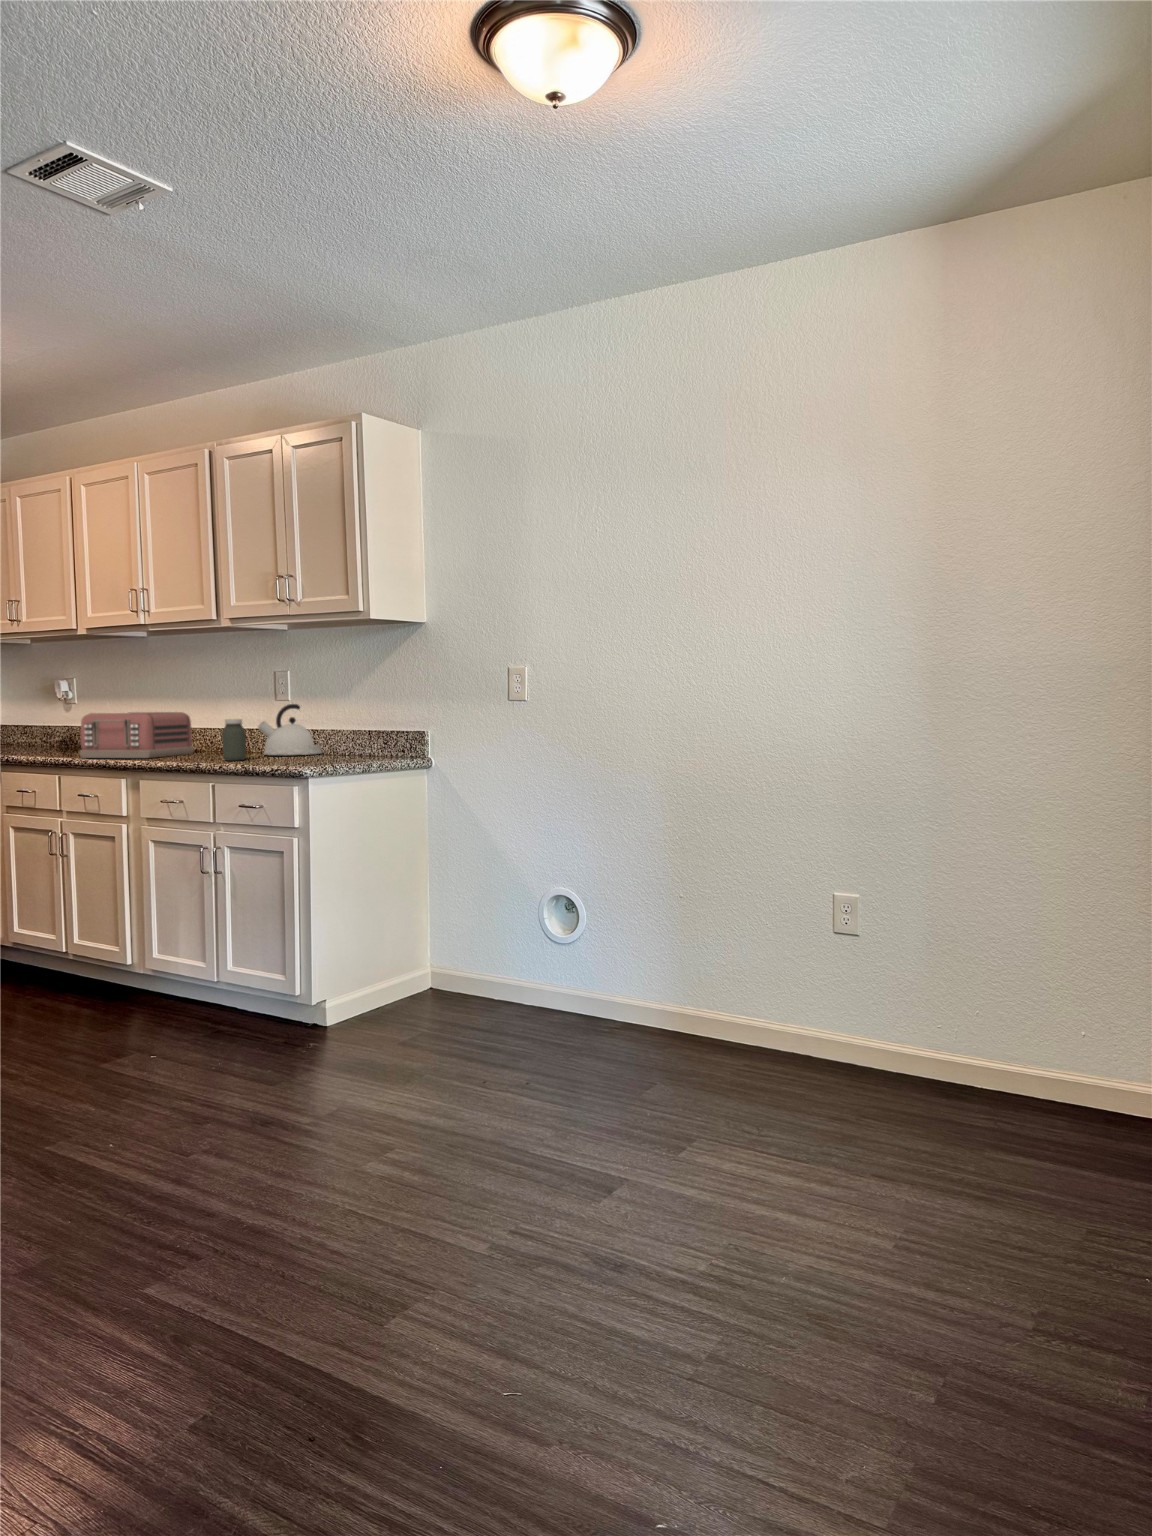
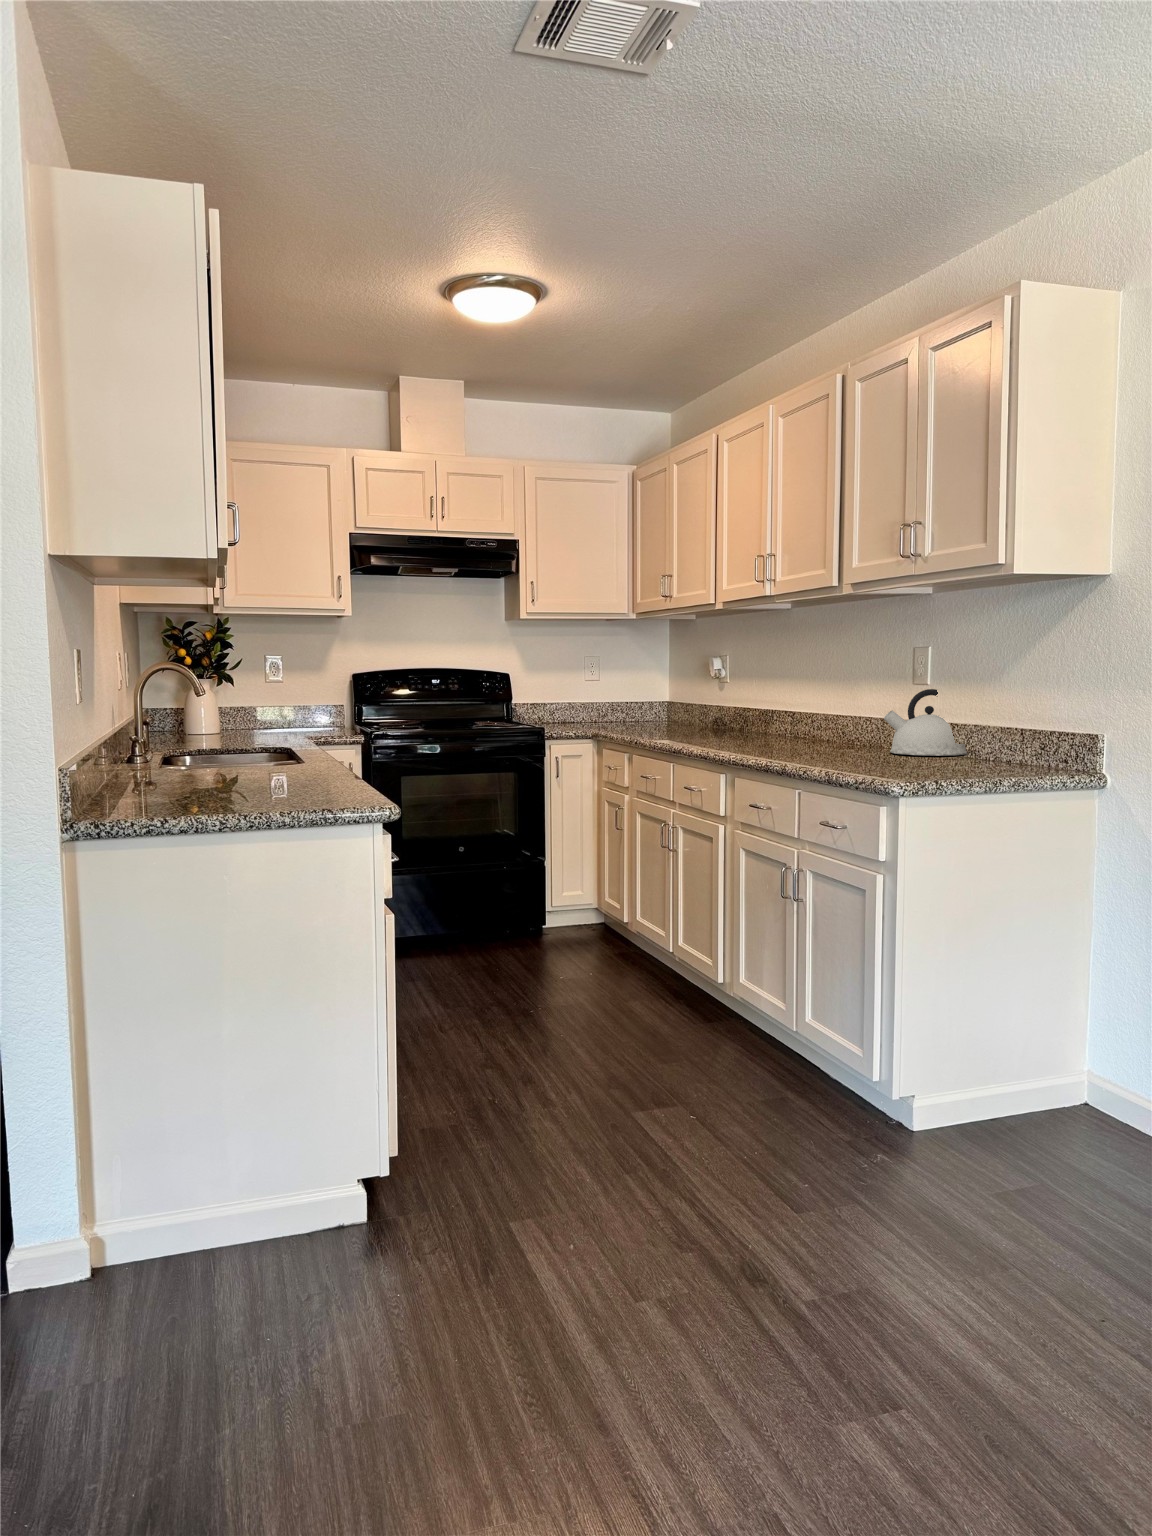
toaster: present [80,712,194,758] -> none [699,694,822,749]
jar: present [222,719,246,761] -> none [830,708,859,760]

